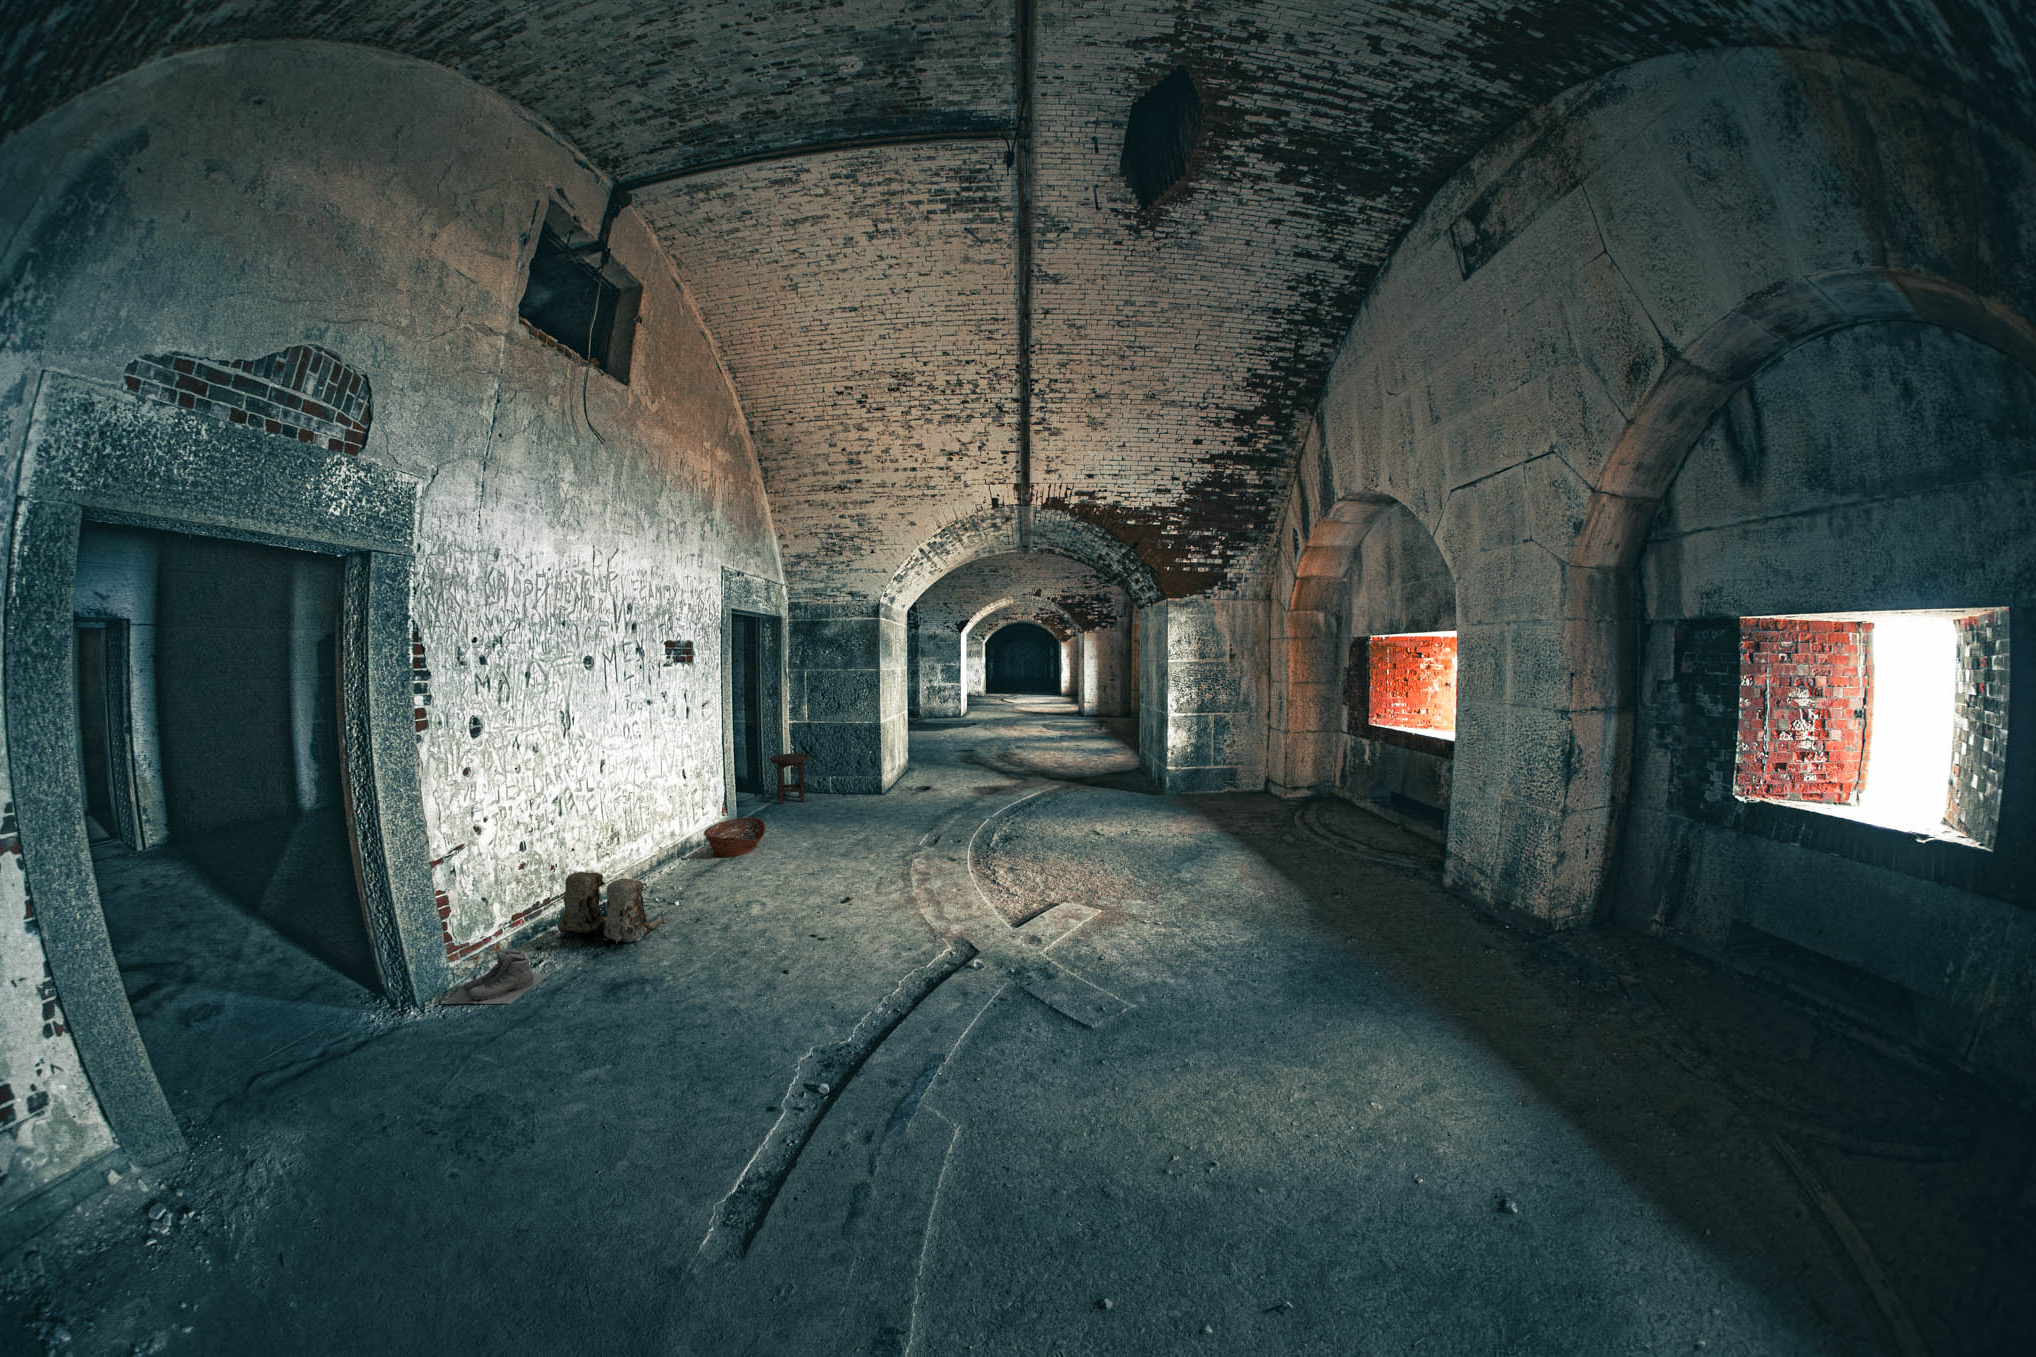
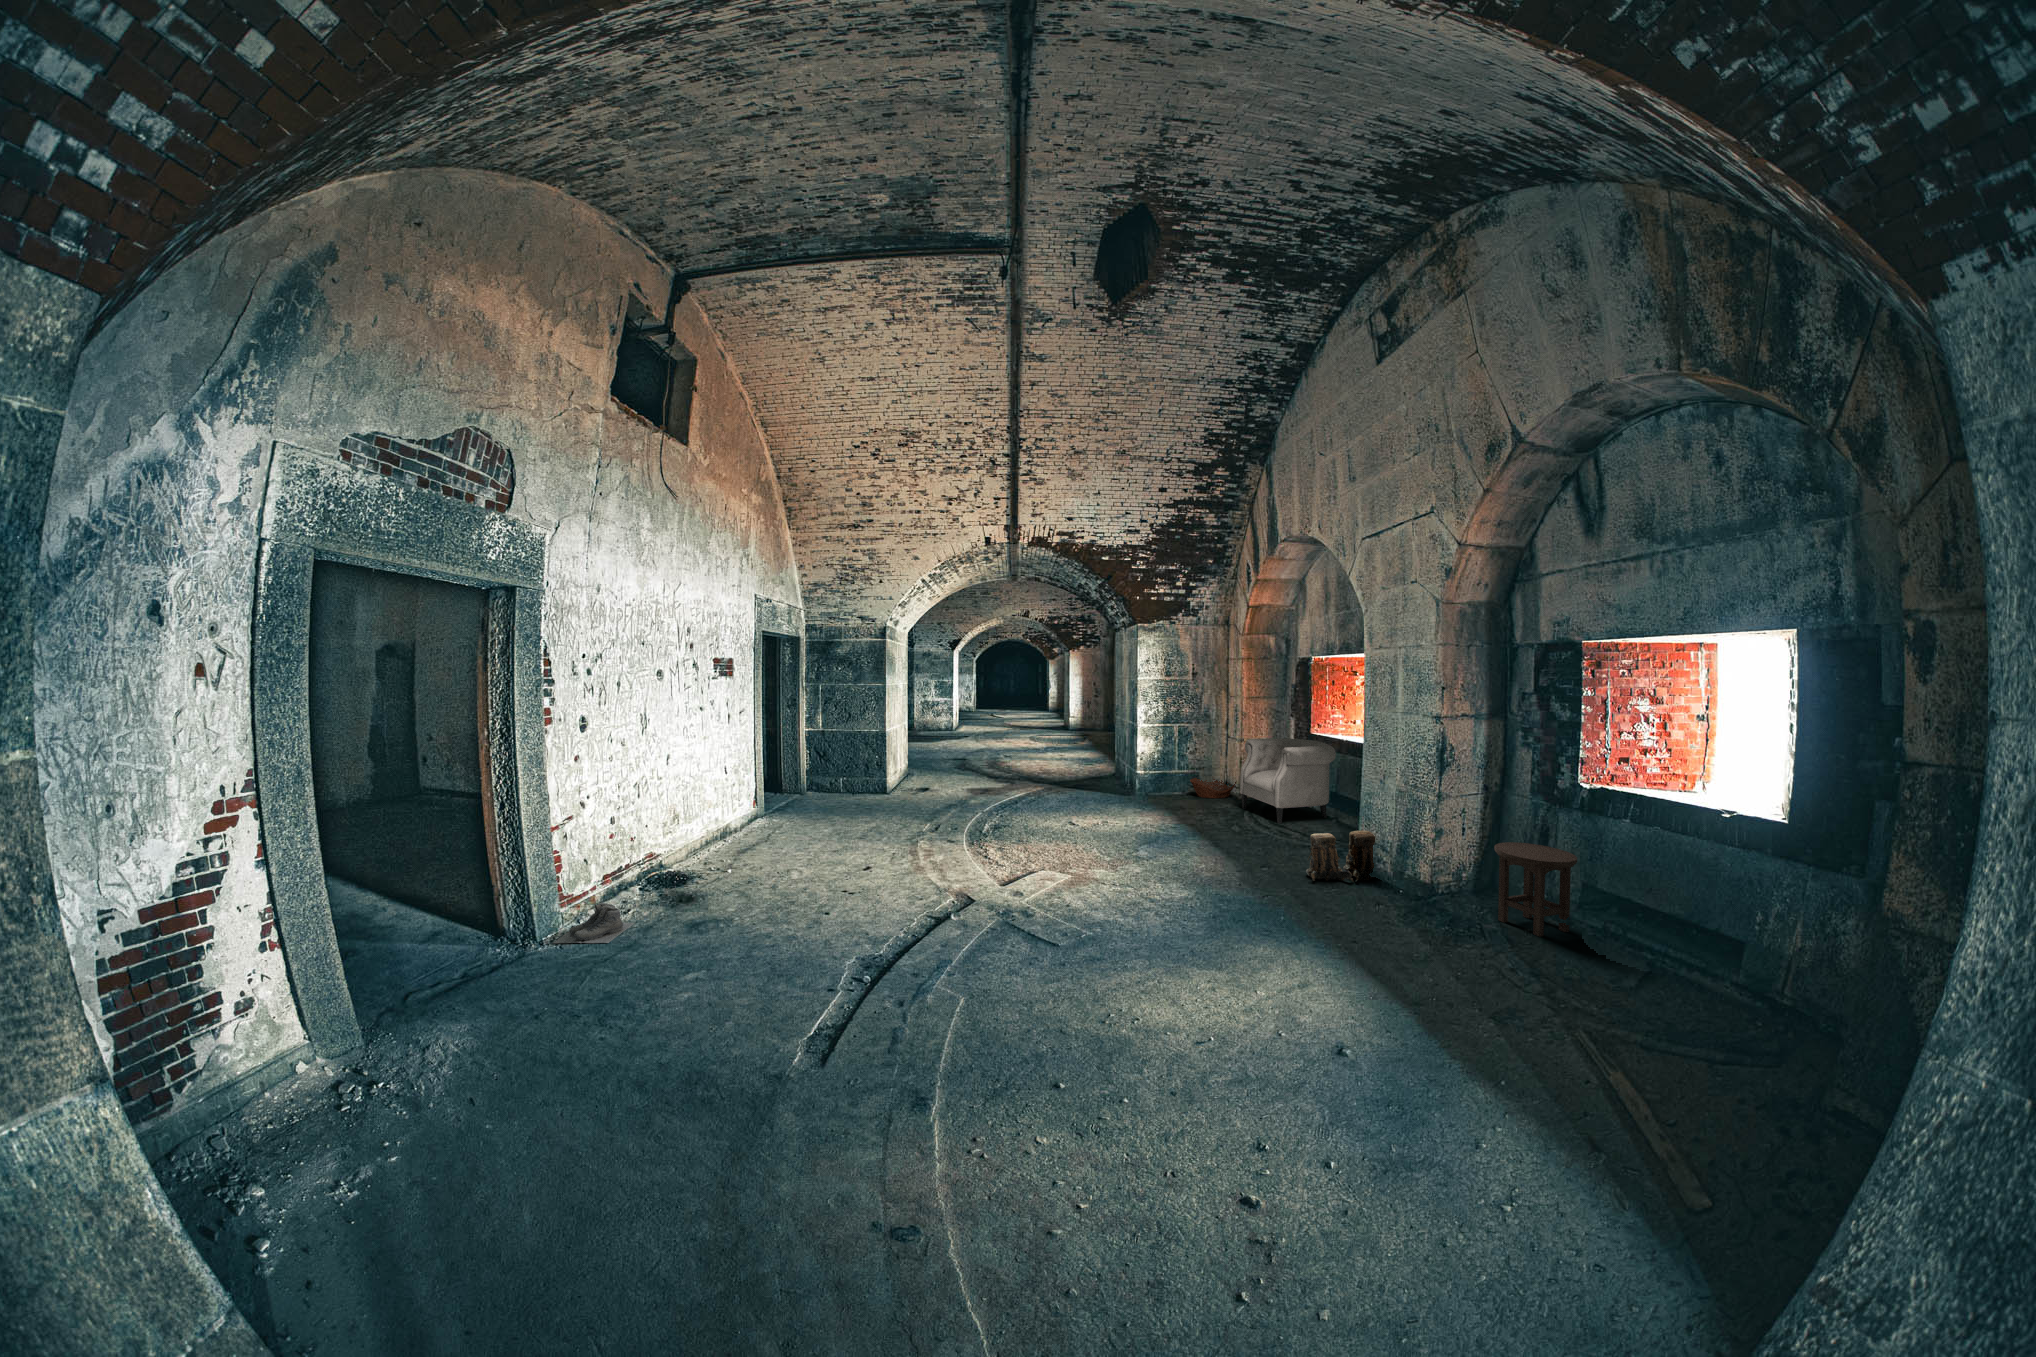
chair: none [1286,736,1401,837] -> present [1240,738,1336,824]
stool: present [770,753,810,804] -> present [1494,842,1577,937]
basket: present [704,817,765,857] -> present [1190,778,1237,798]
backpack: present [557,872,667,944] -> present [1306,830,1375,882]

